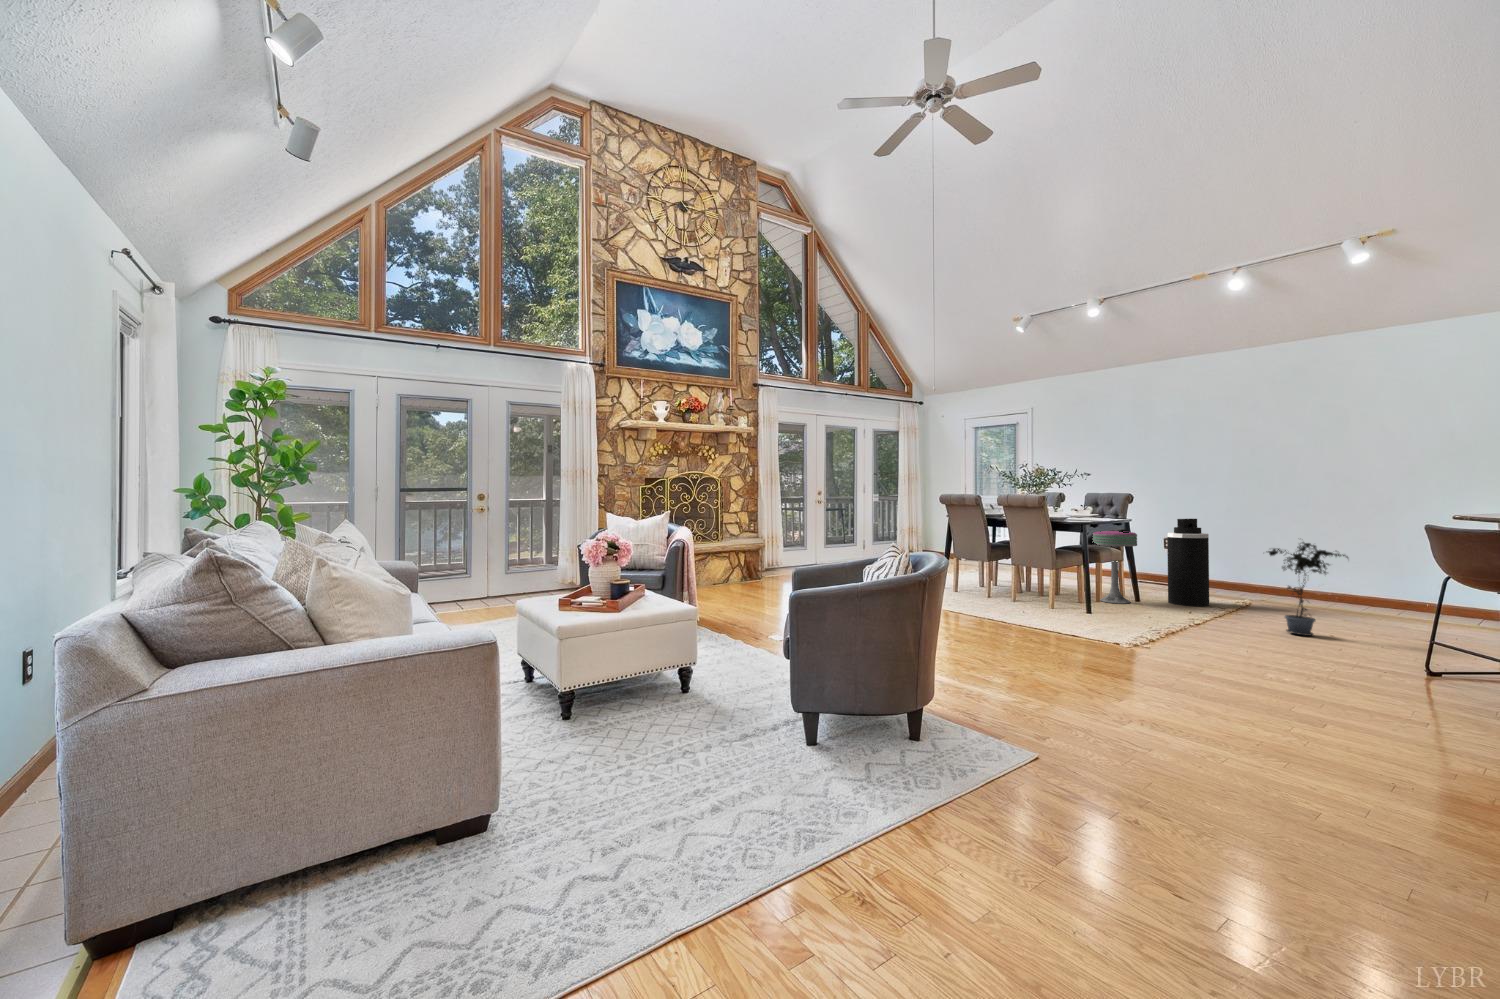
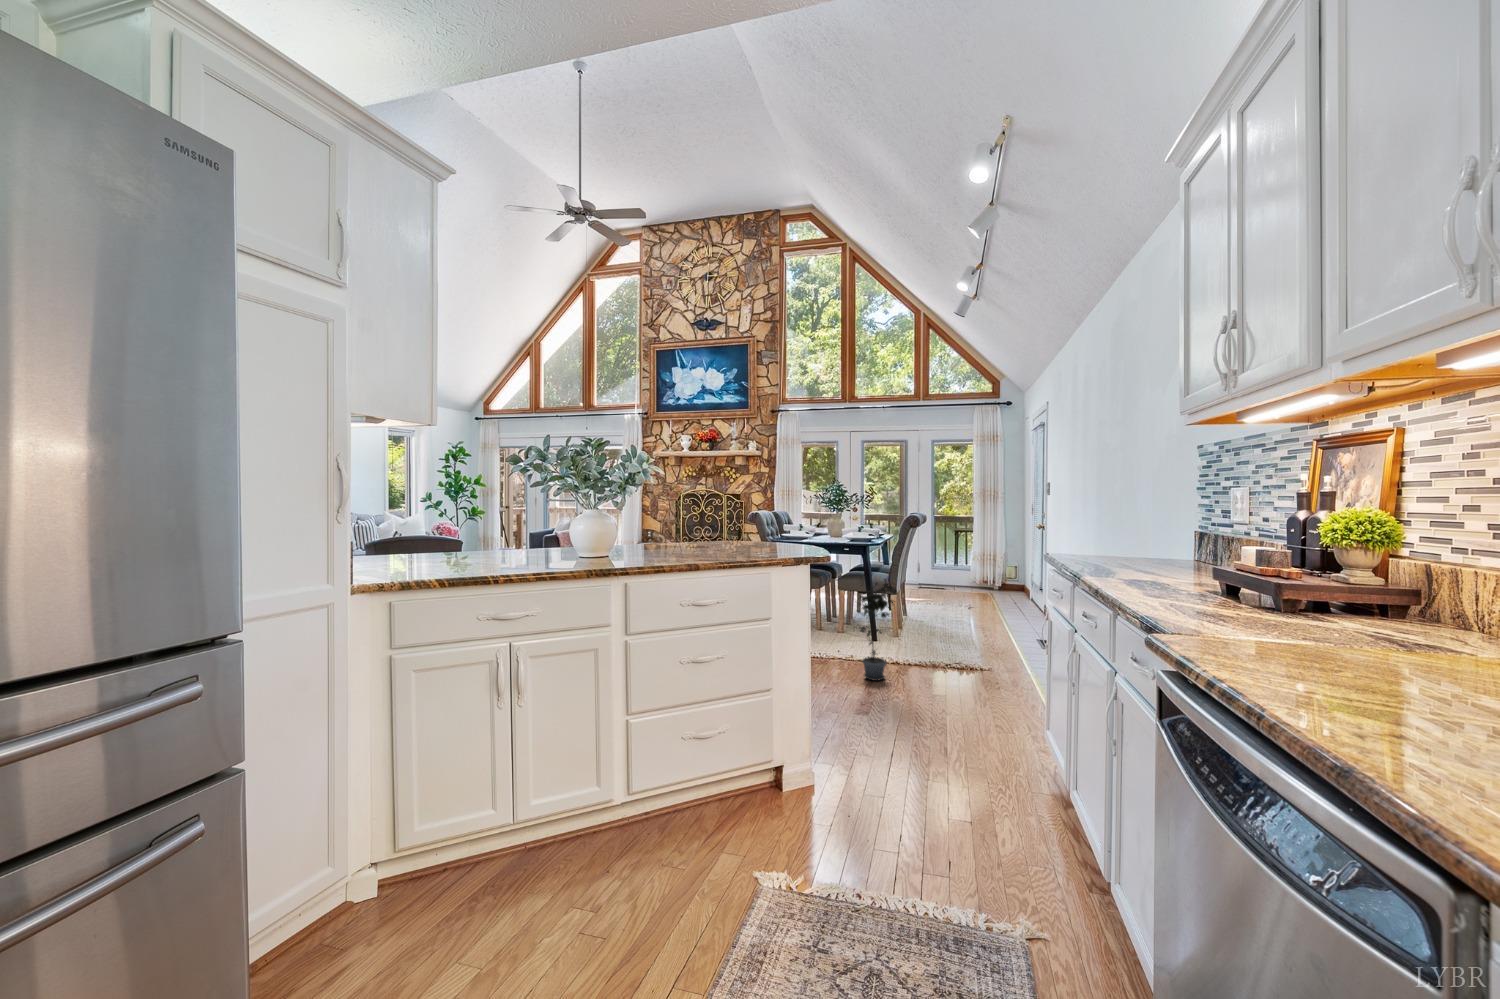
trash can: present [1167,519,1209,606] -> none [970,551,1012,657]
bar stool: present [1093,531,1137,604] -> none [912,559,956,641]

